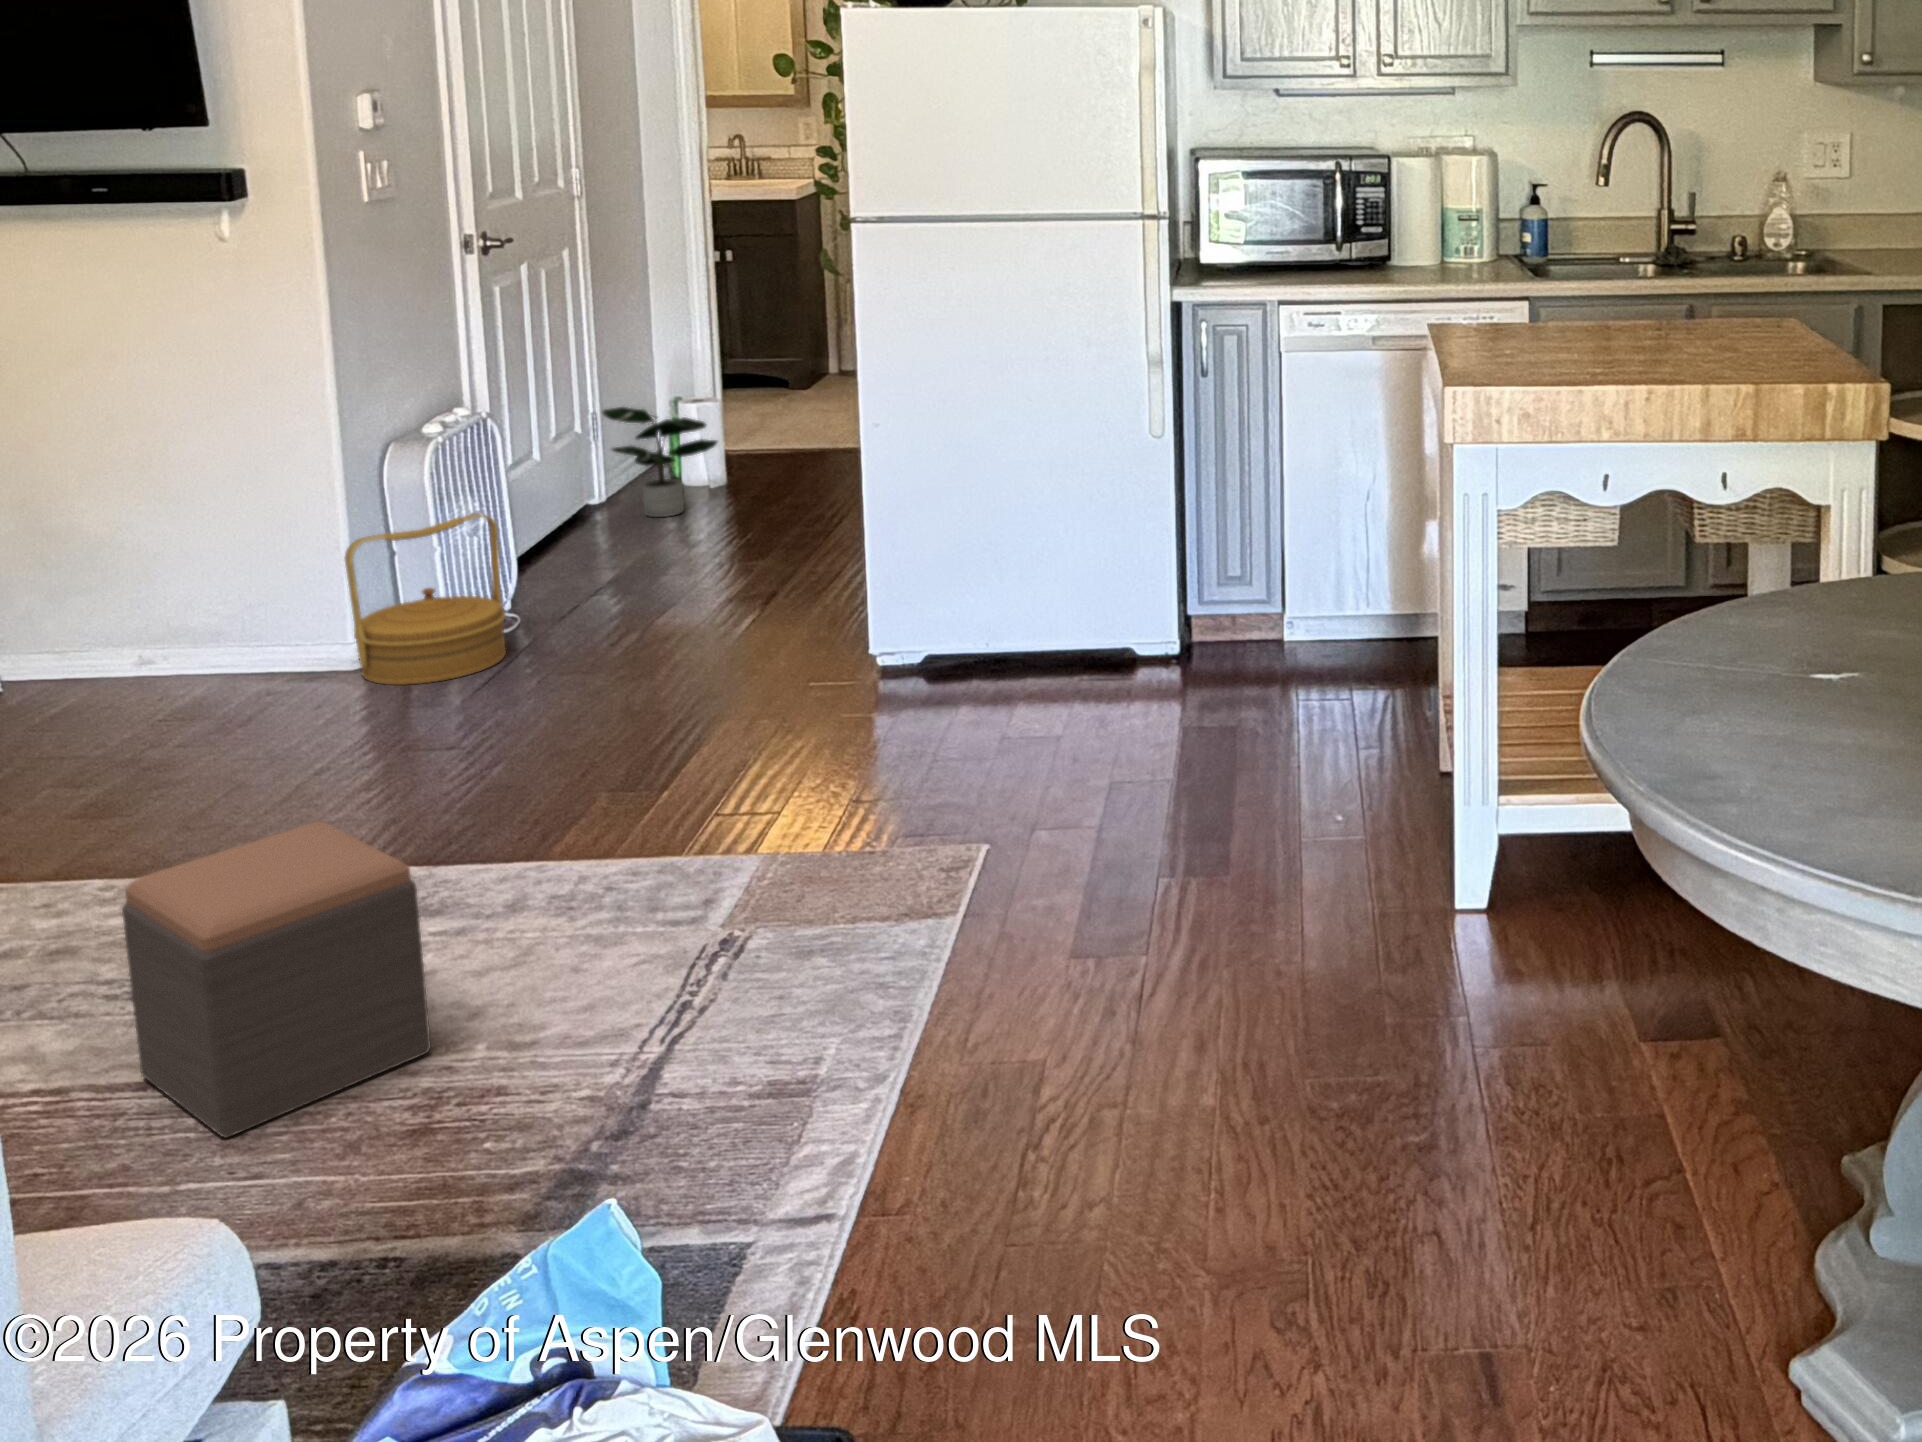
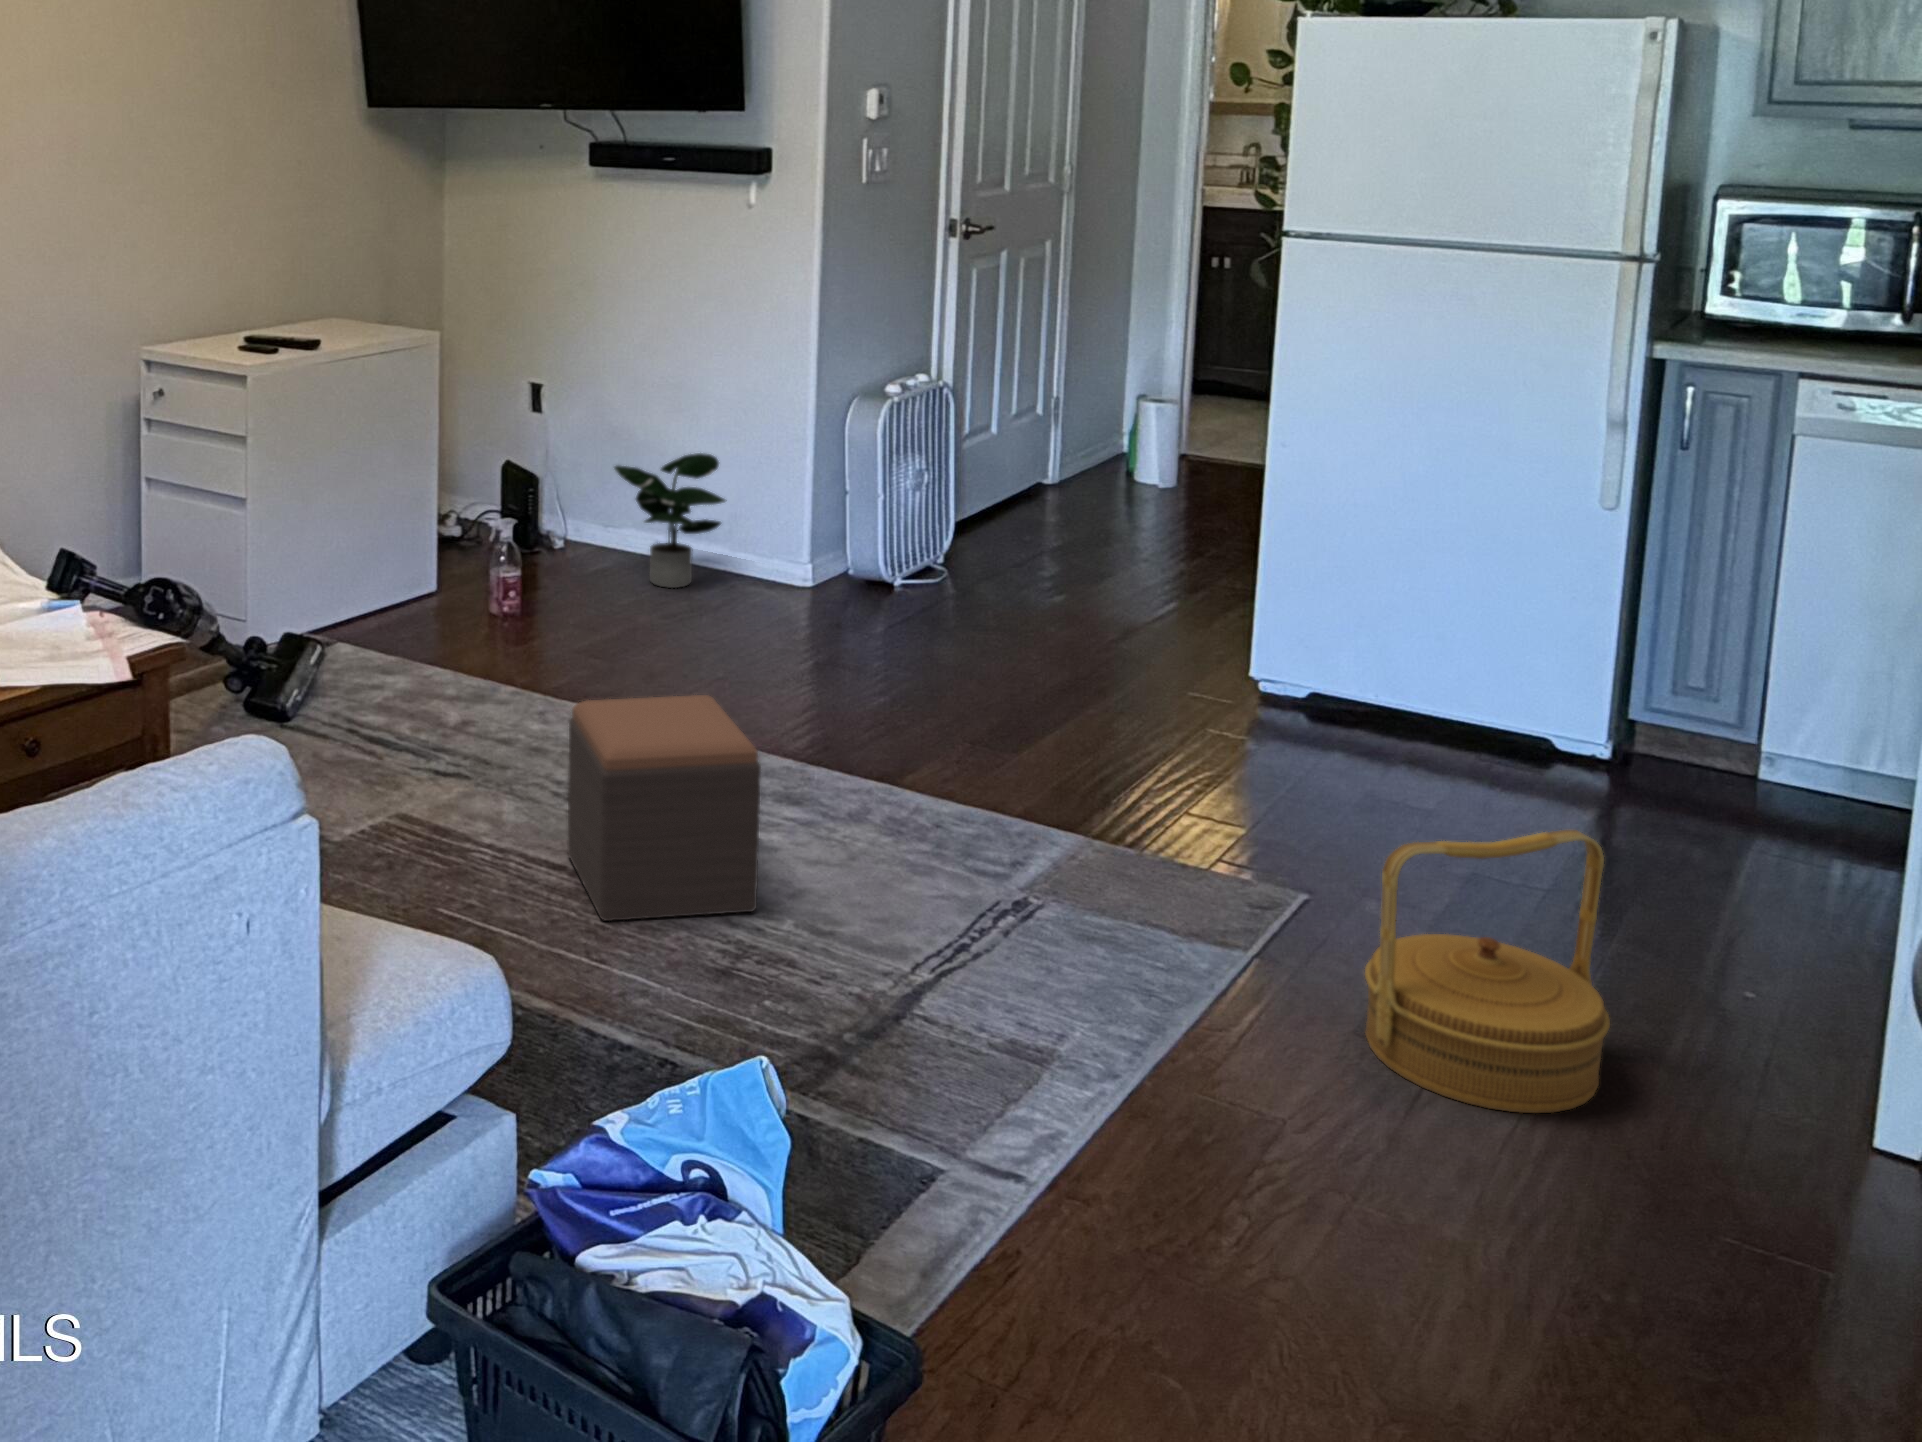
potted plant: present [602,407,718,517] -> present [615,453,725,588]
basket: present [345,513,506,685] -> present [1365,830,1610,1113]

